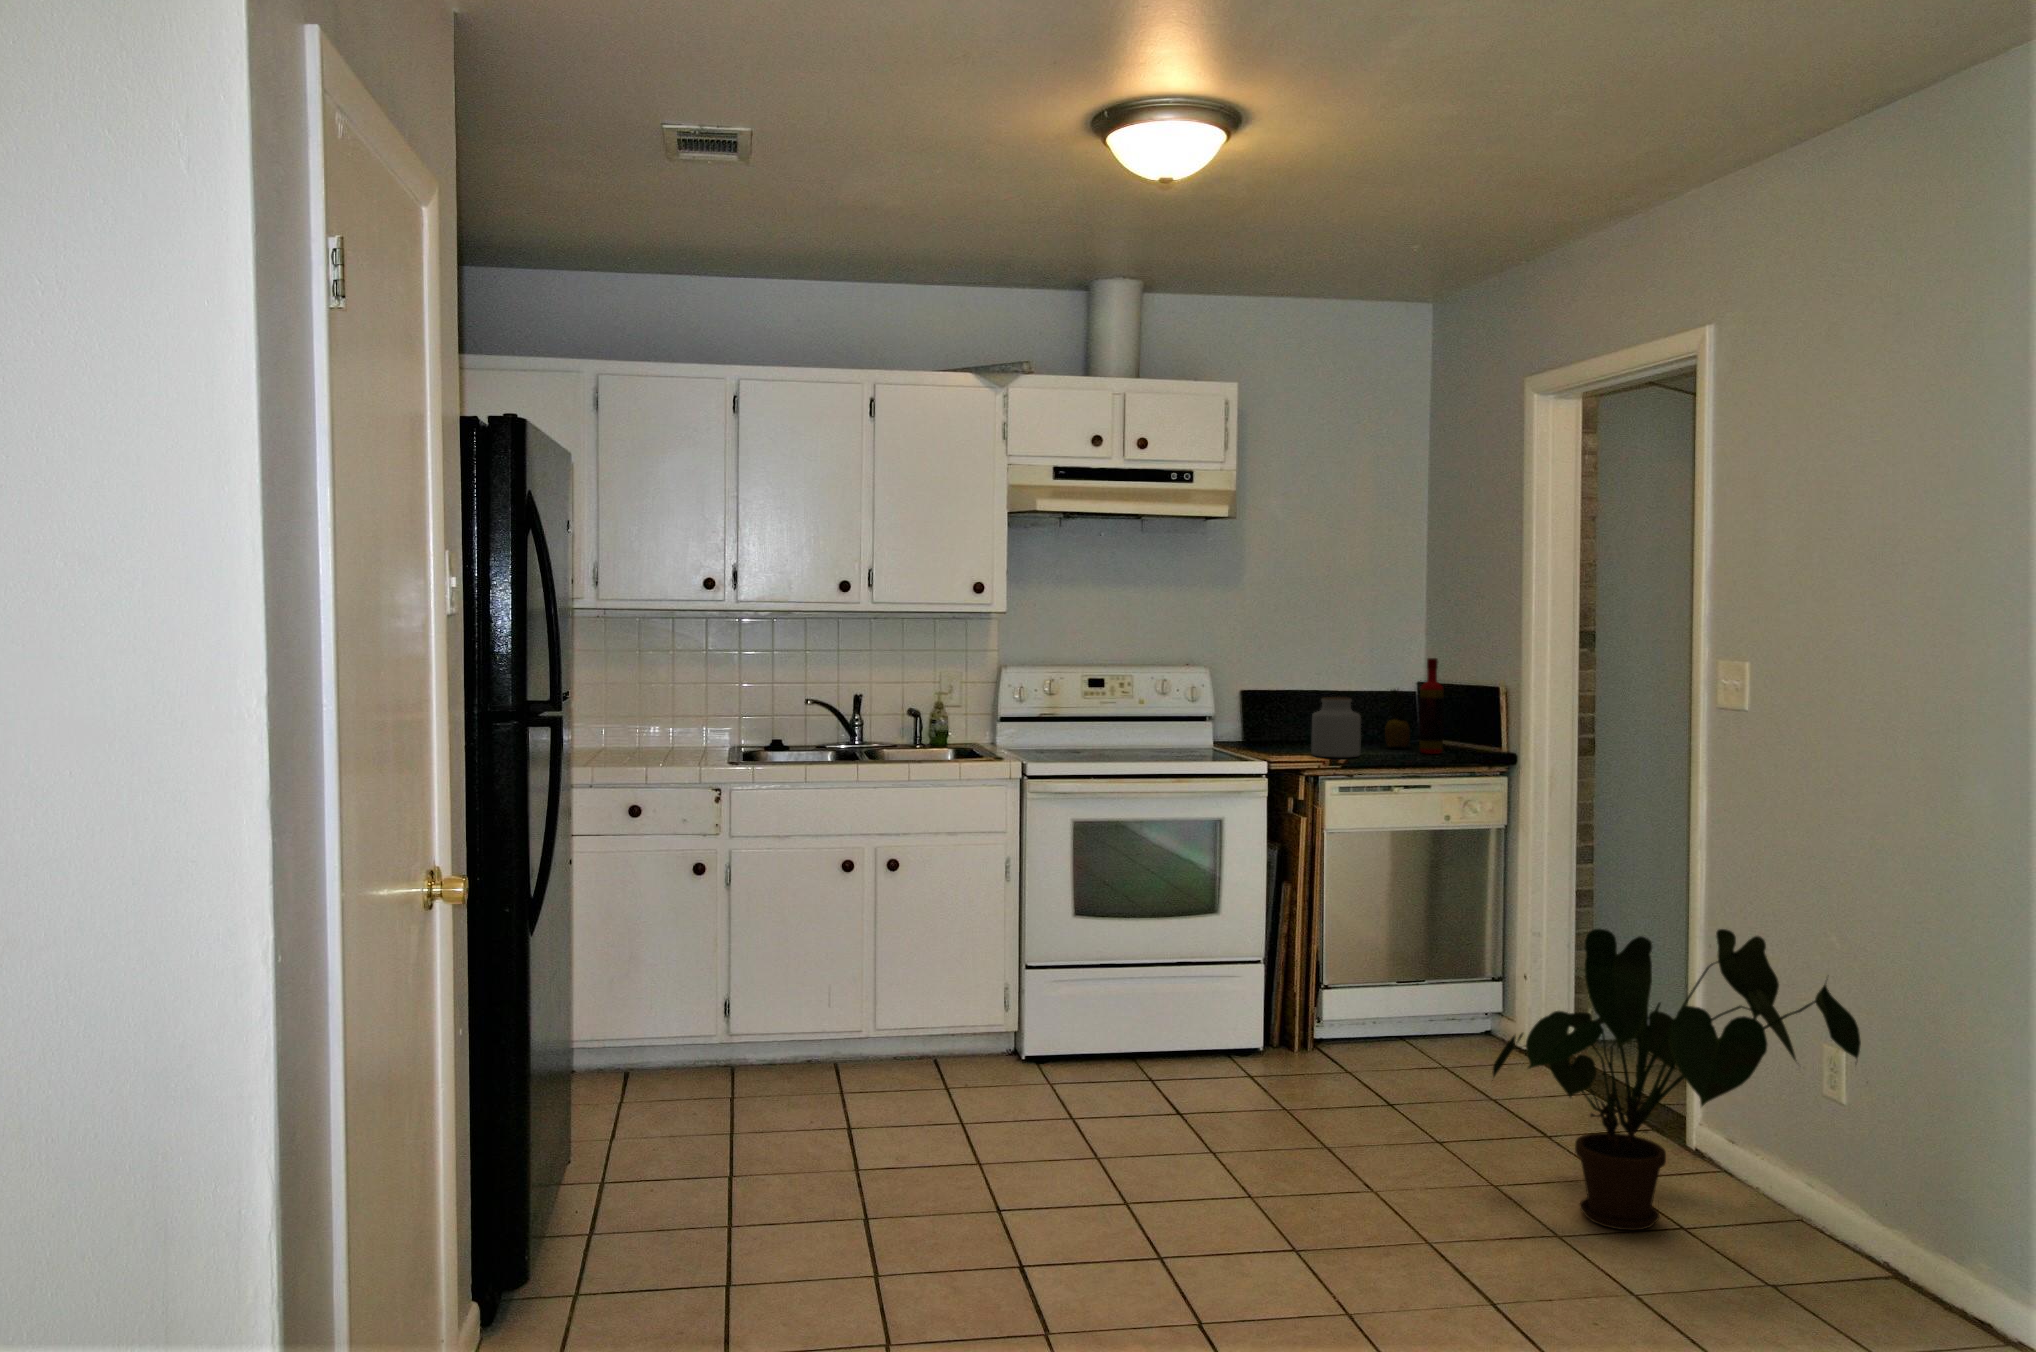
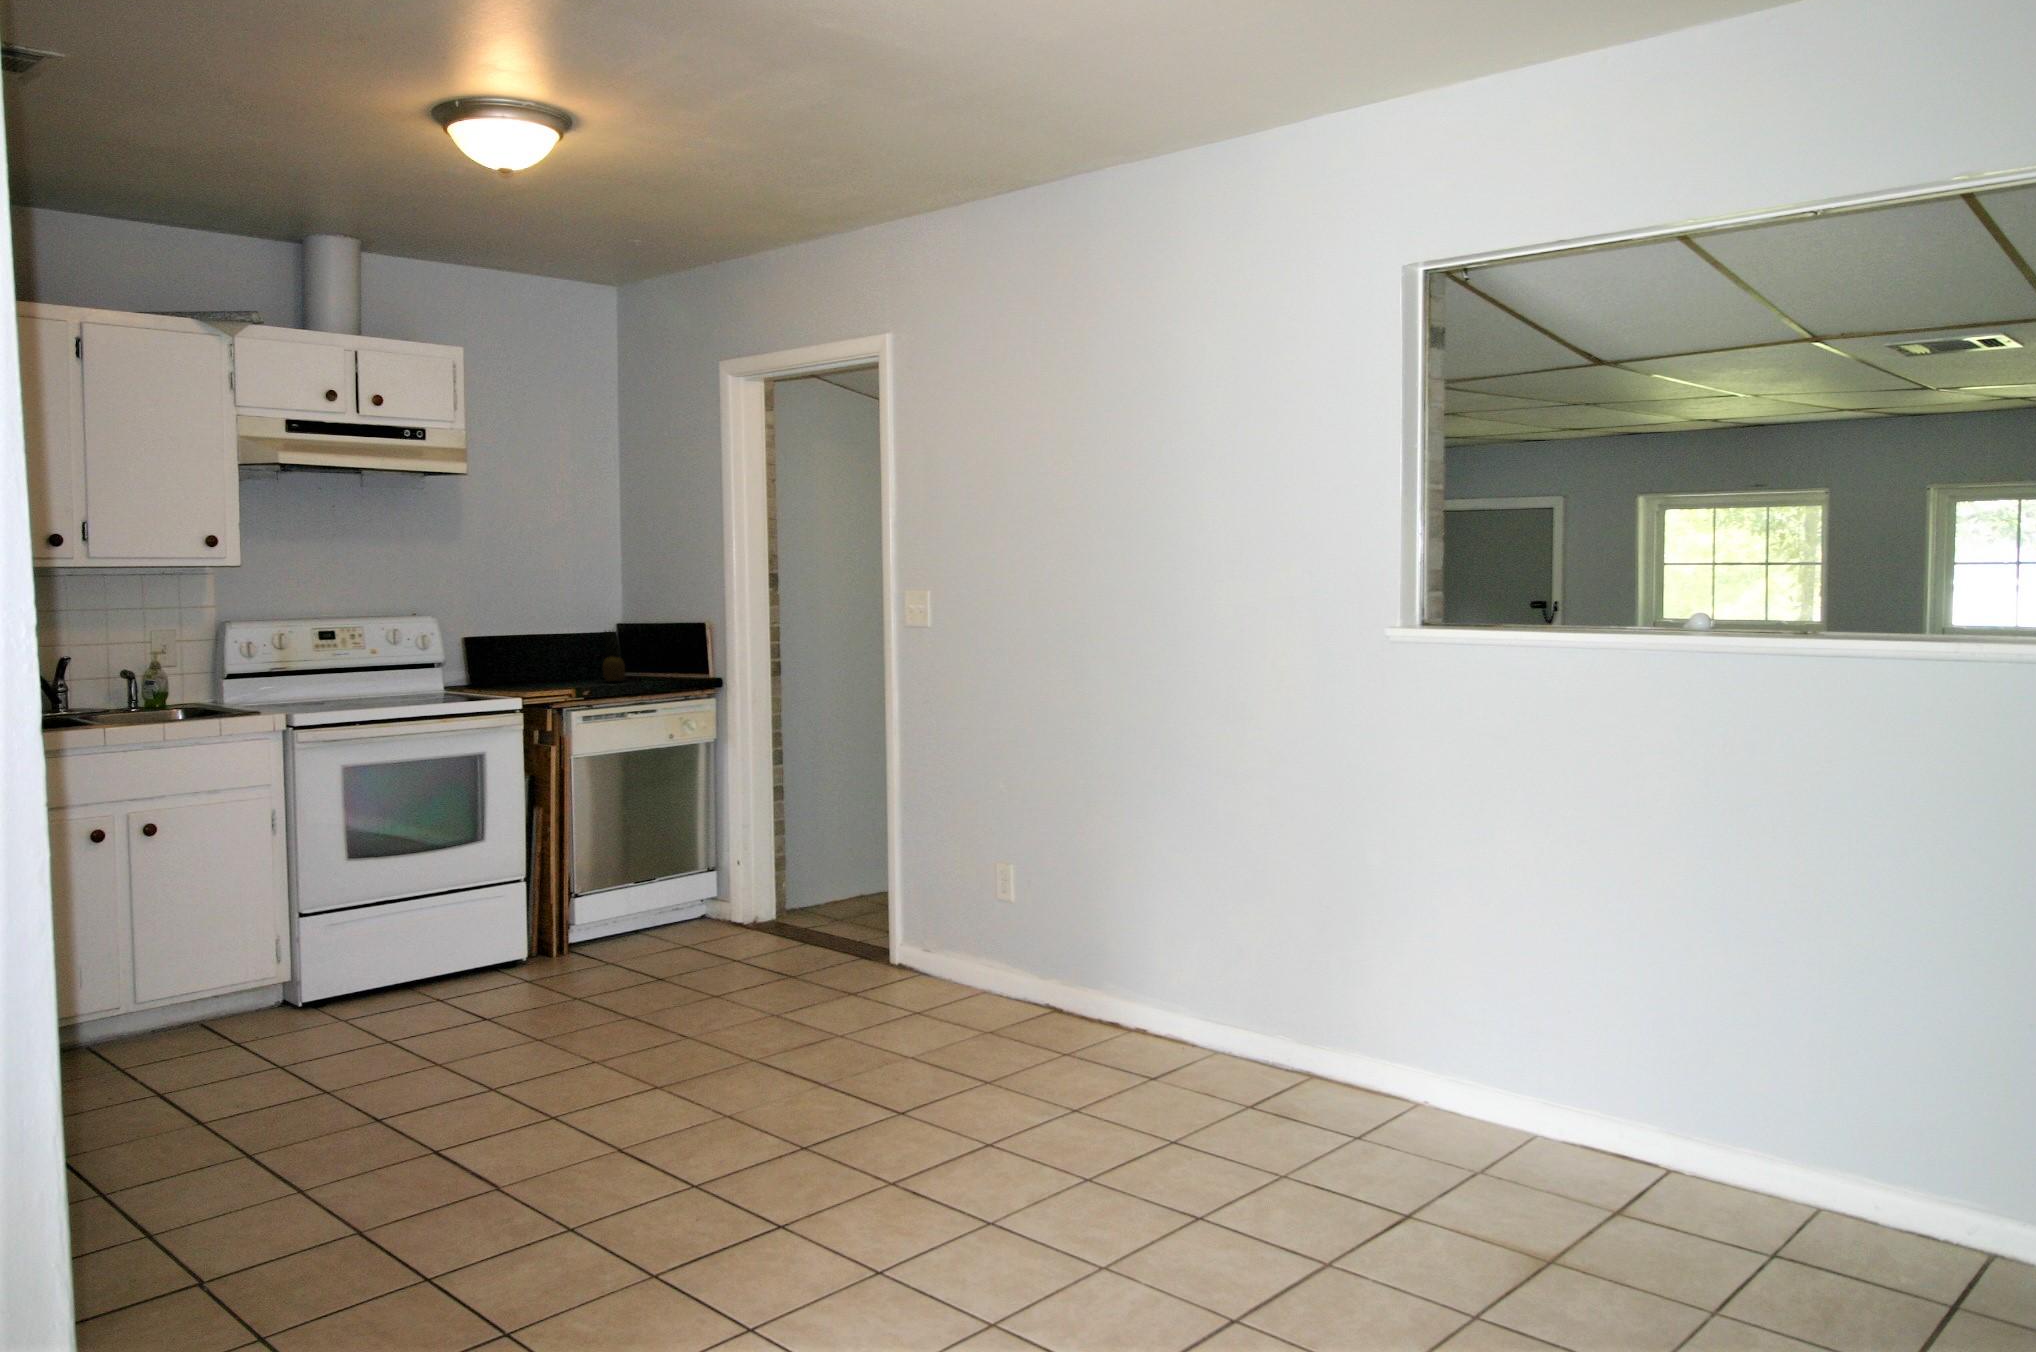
bottle: present [1419,658,1444,754] -> none [637,602,658,685]
jar: present [1311,697,1361,757] -> none [548,639,593,692]
house plant: present [1492,929,1861,1230] -> none [777,794,1032,1025]

